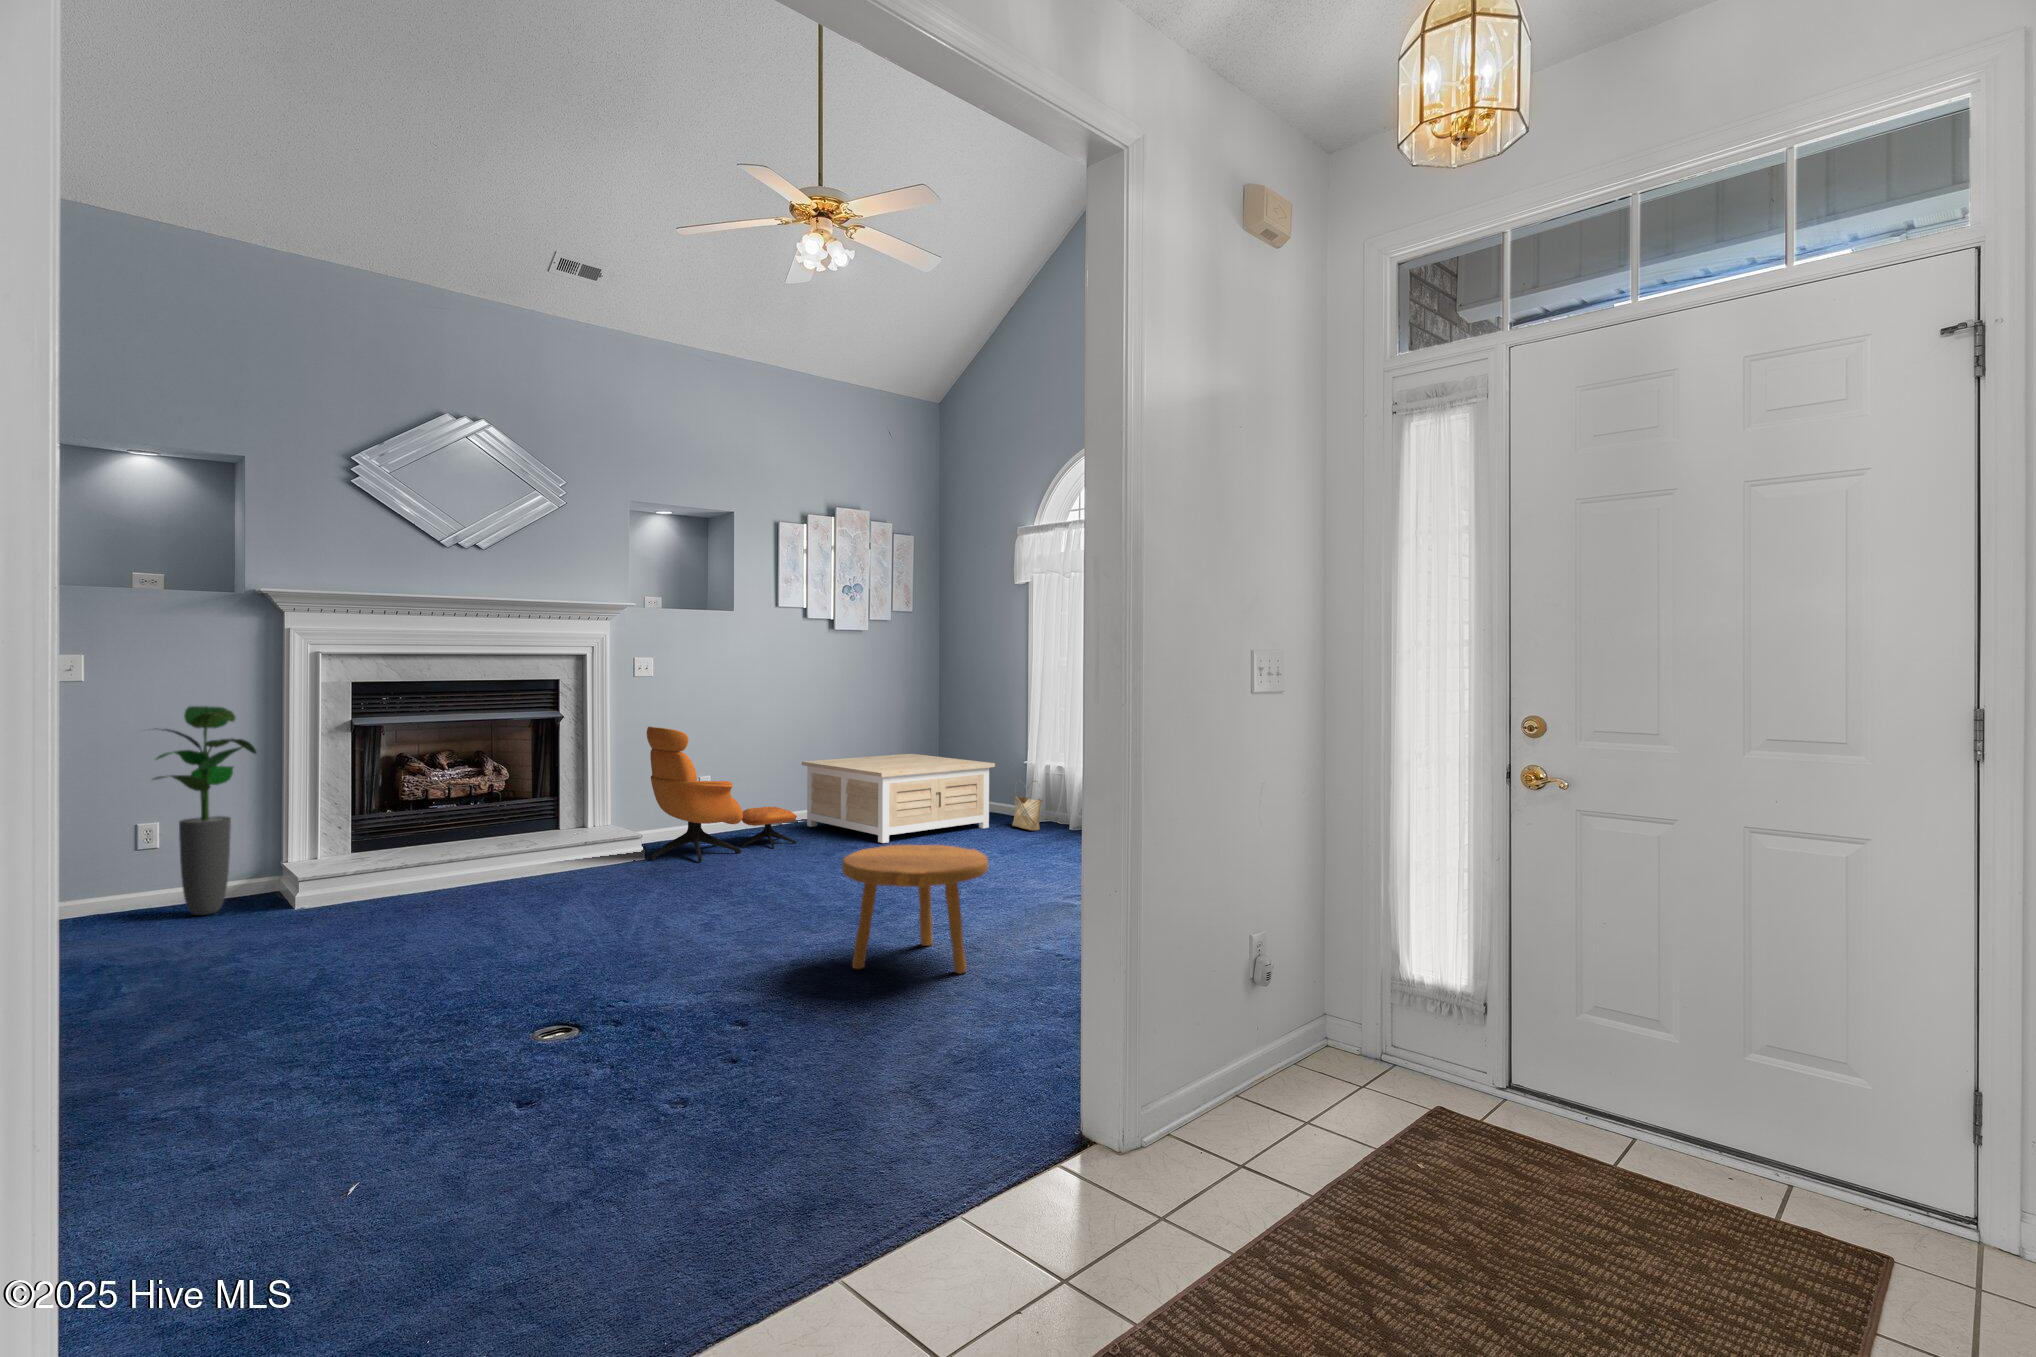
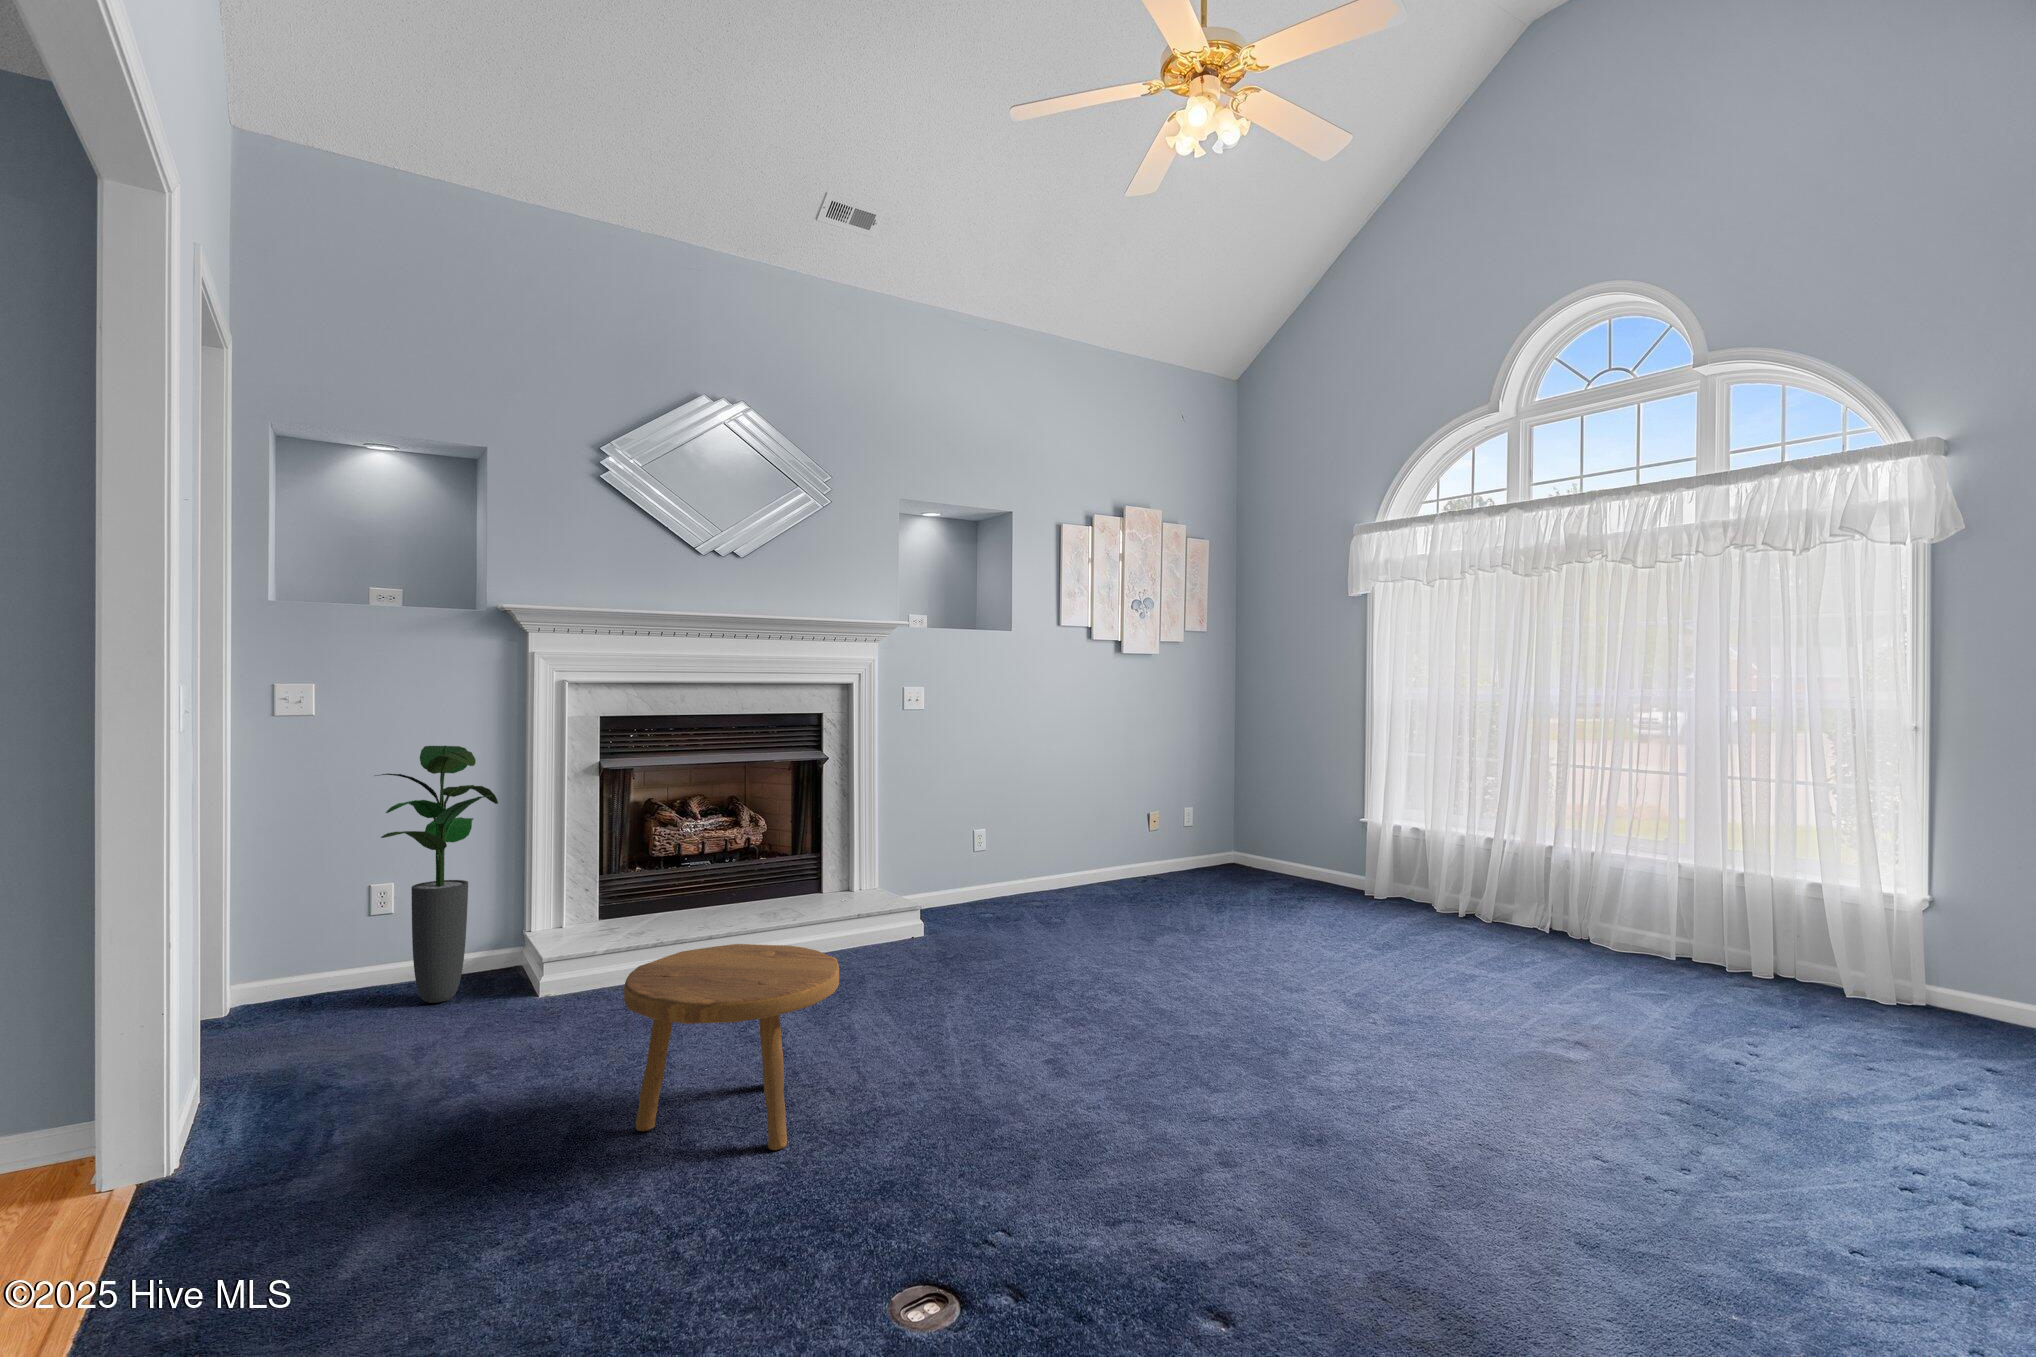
armchair: present [647,727,797,862] -> none [926,770,1097,941]
coffee table: present [802,754,995,843] -> none [1087,801,1329,919]
woven basket: present [1012,781,1042,831] -> none [1353,841,1396,905]
footstool: present [842,845,988,974] -> present [624,944,839,1150]

